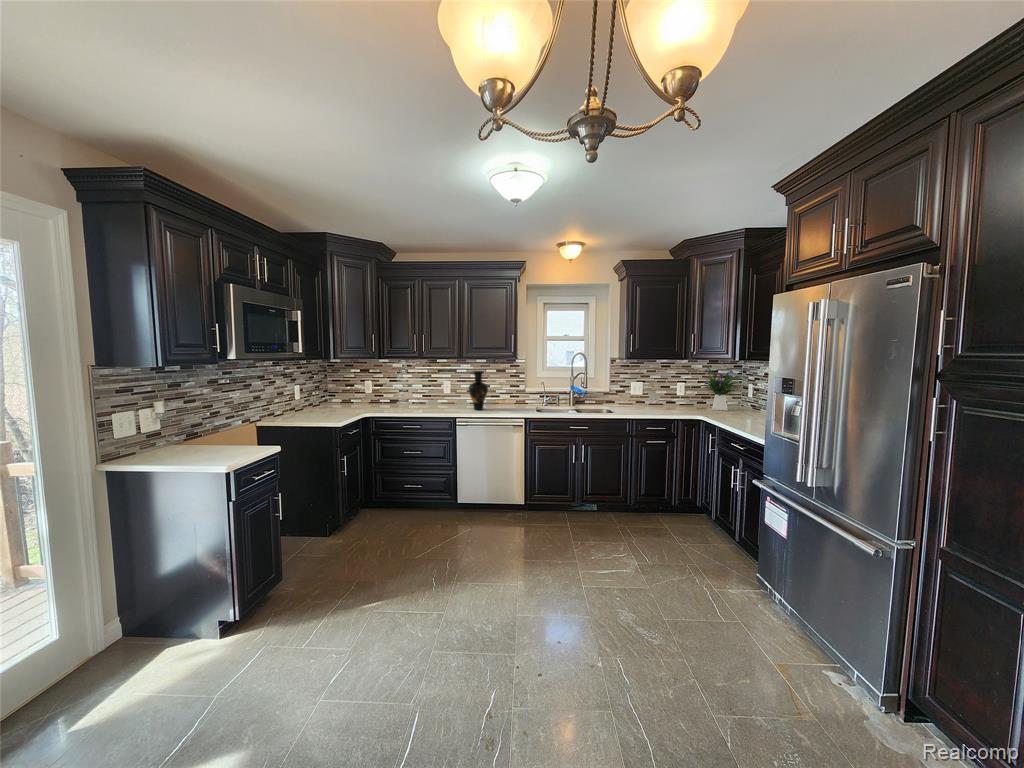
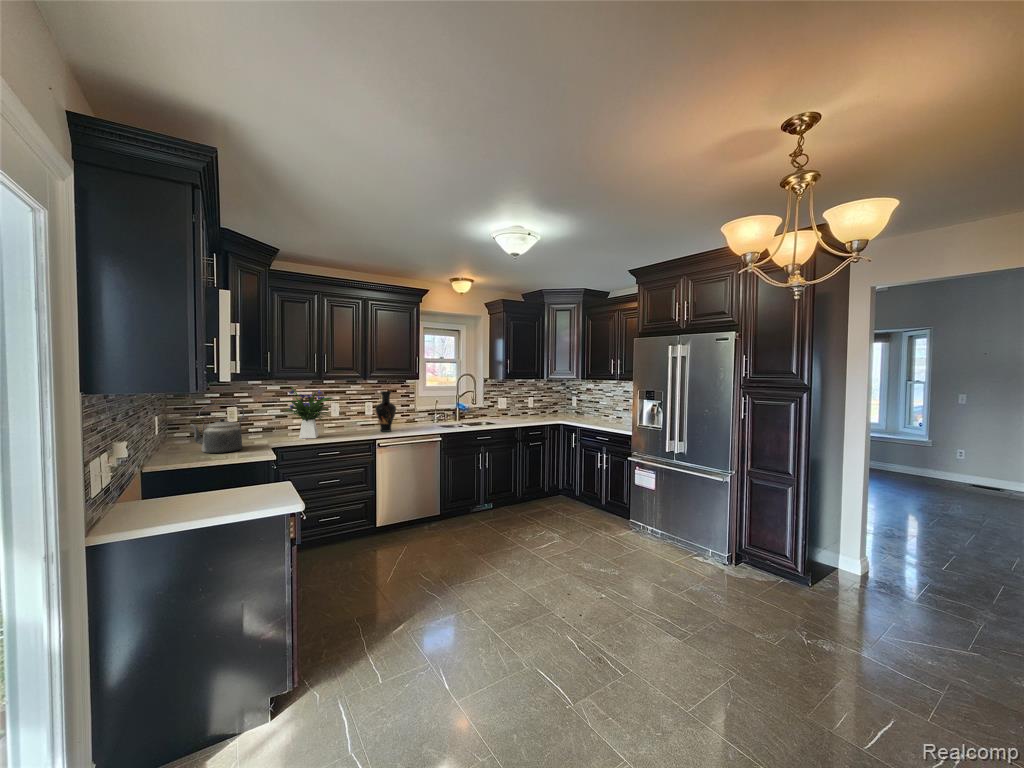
flower arrangement: present [701,367,743,411] -> present [284,387,333,439]
kettle: none [315,378,349,415] -> present [190,404,244,453]

